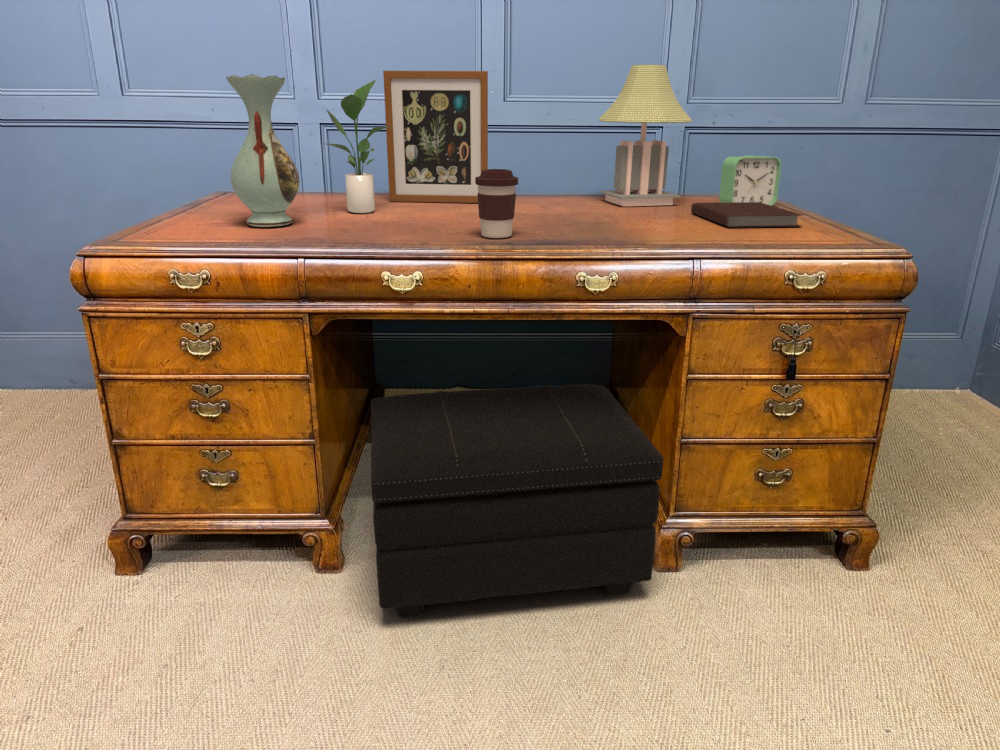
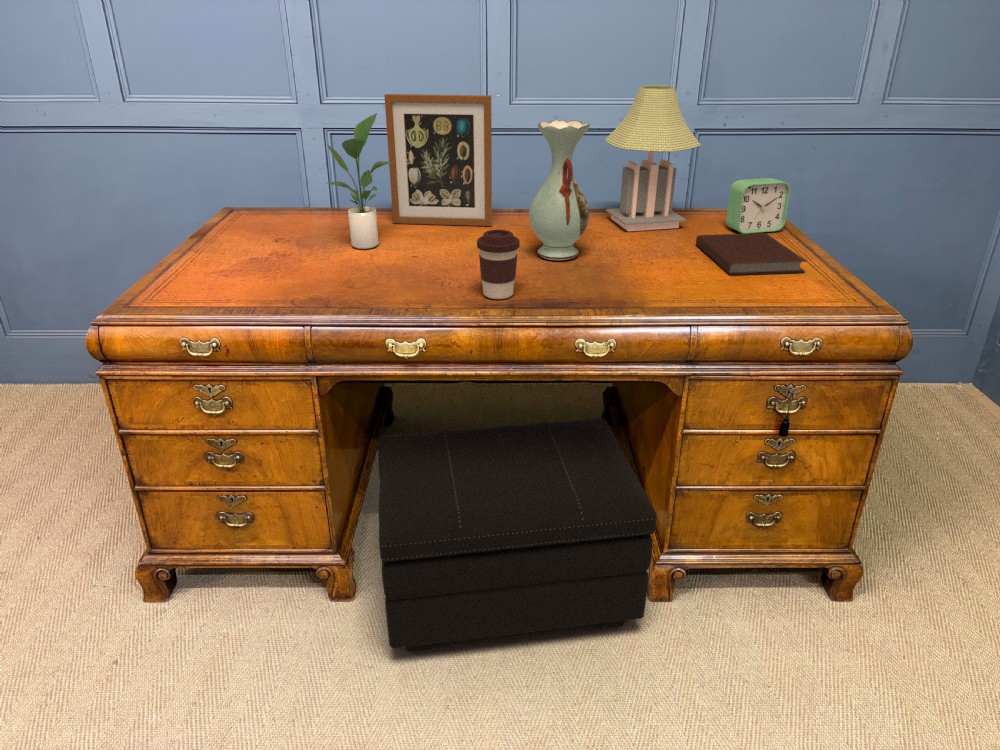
decorative vase: present [226,74,299,227] -> present [529,120,589,260]

